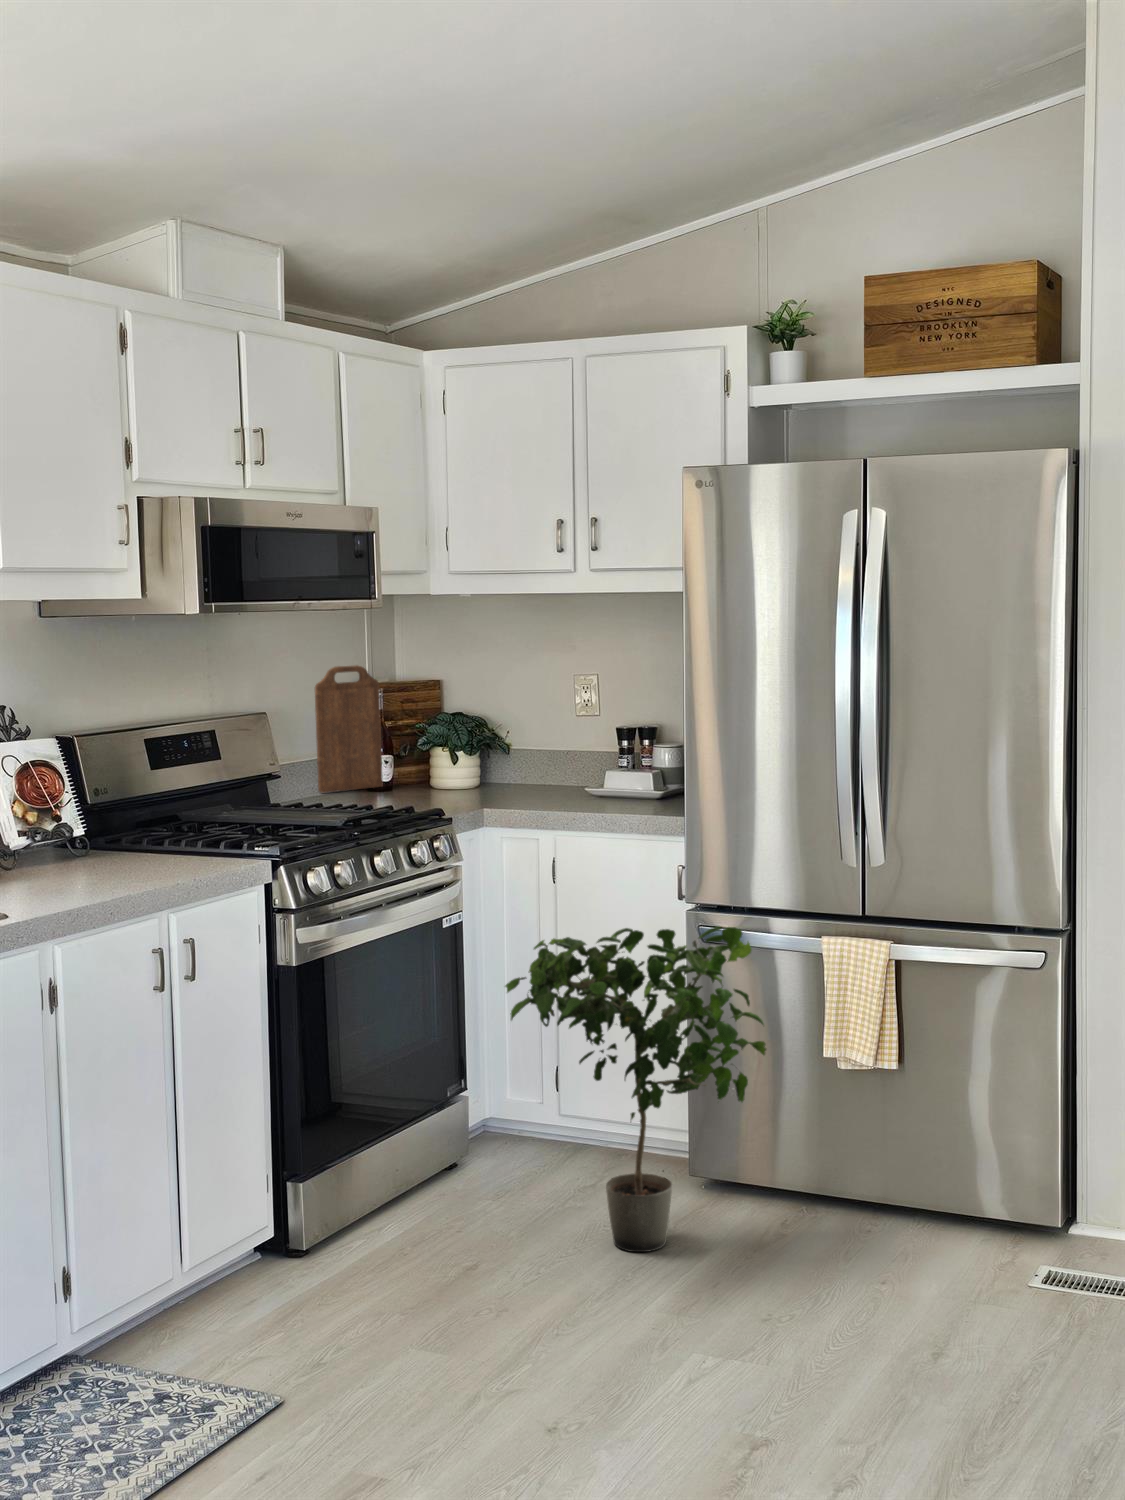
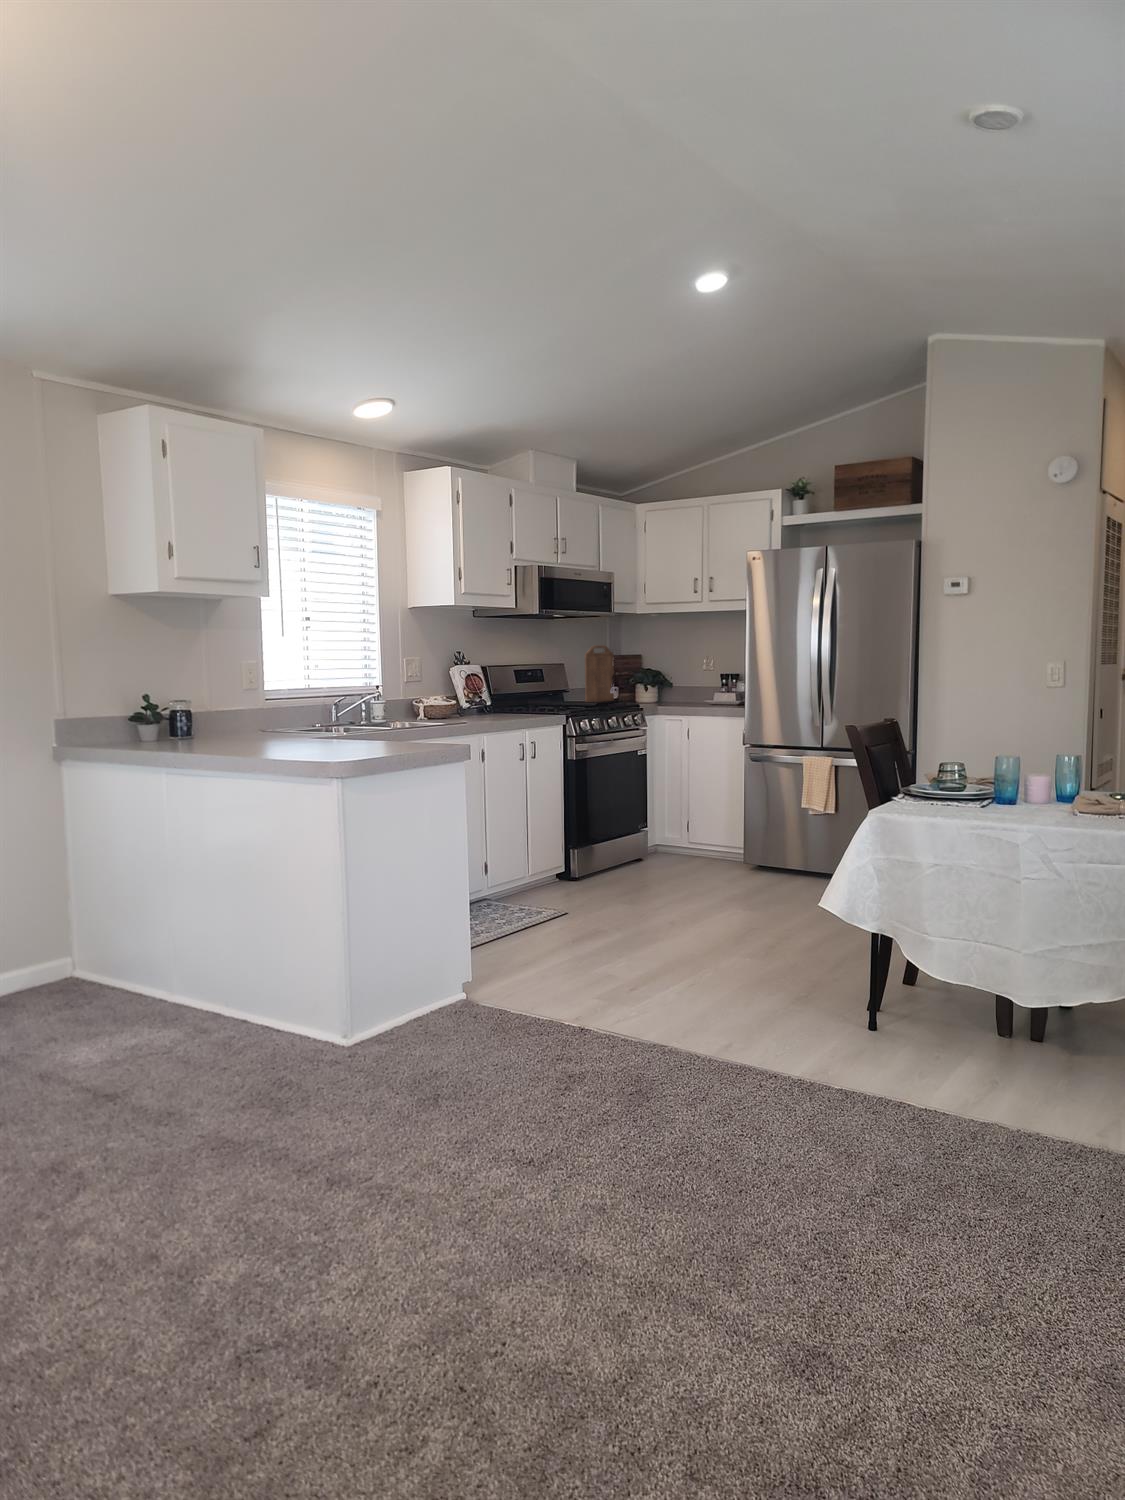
potted plant: present [505,927,766,1252] -> none [663,748,777,885]

